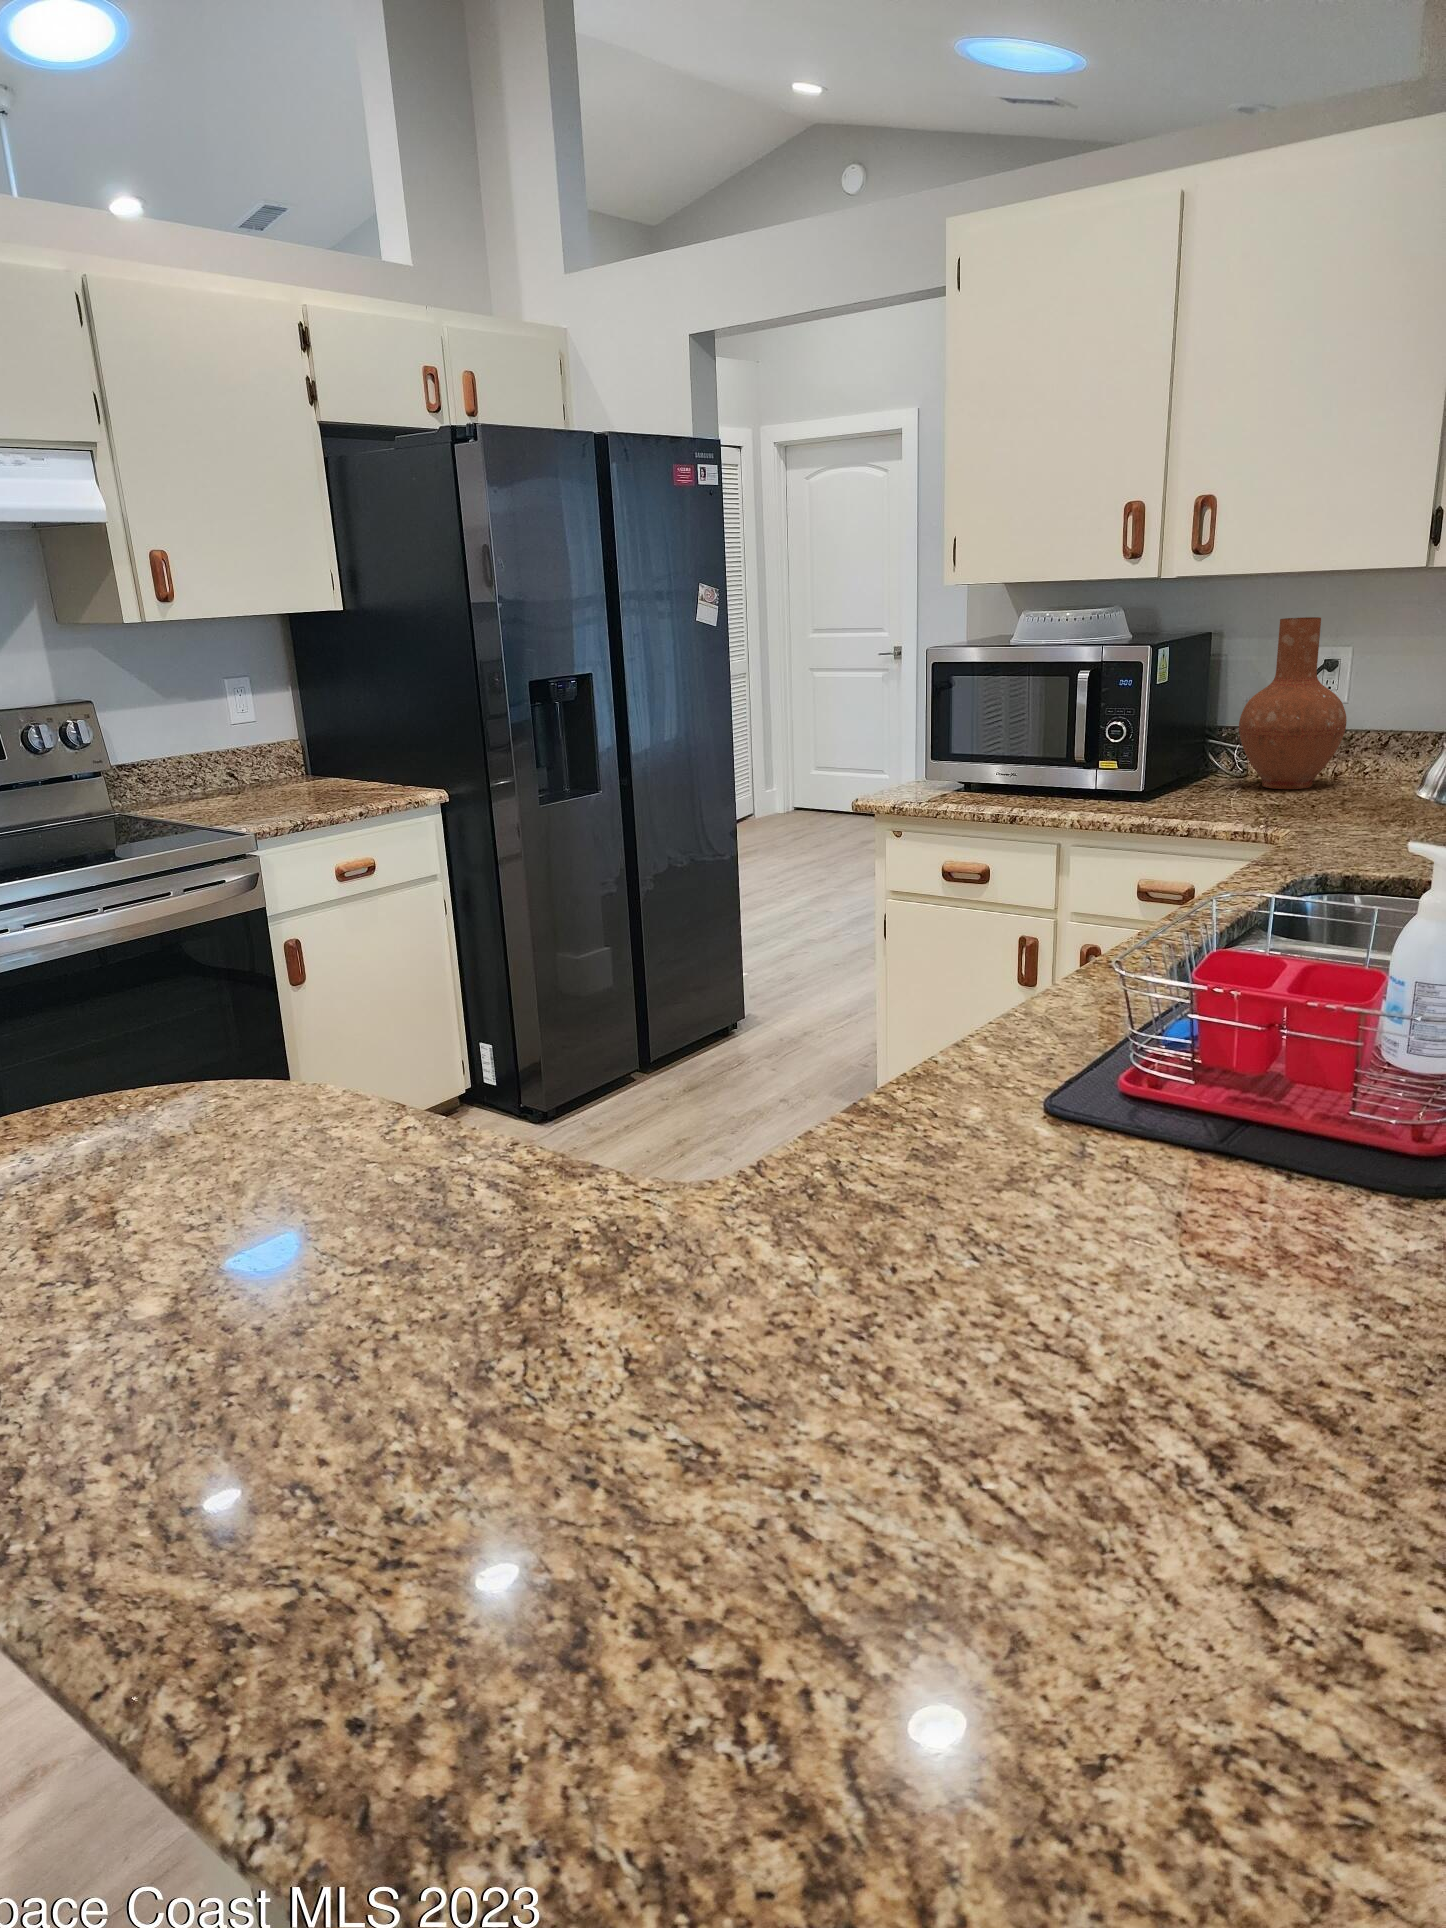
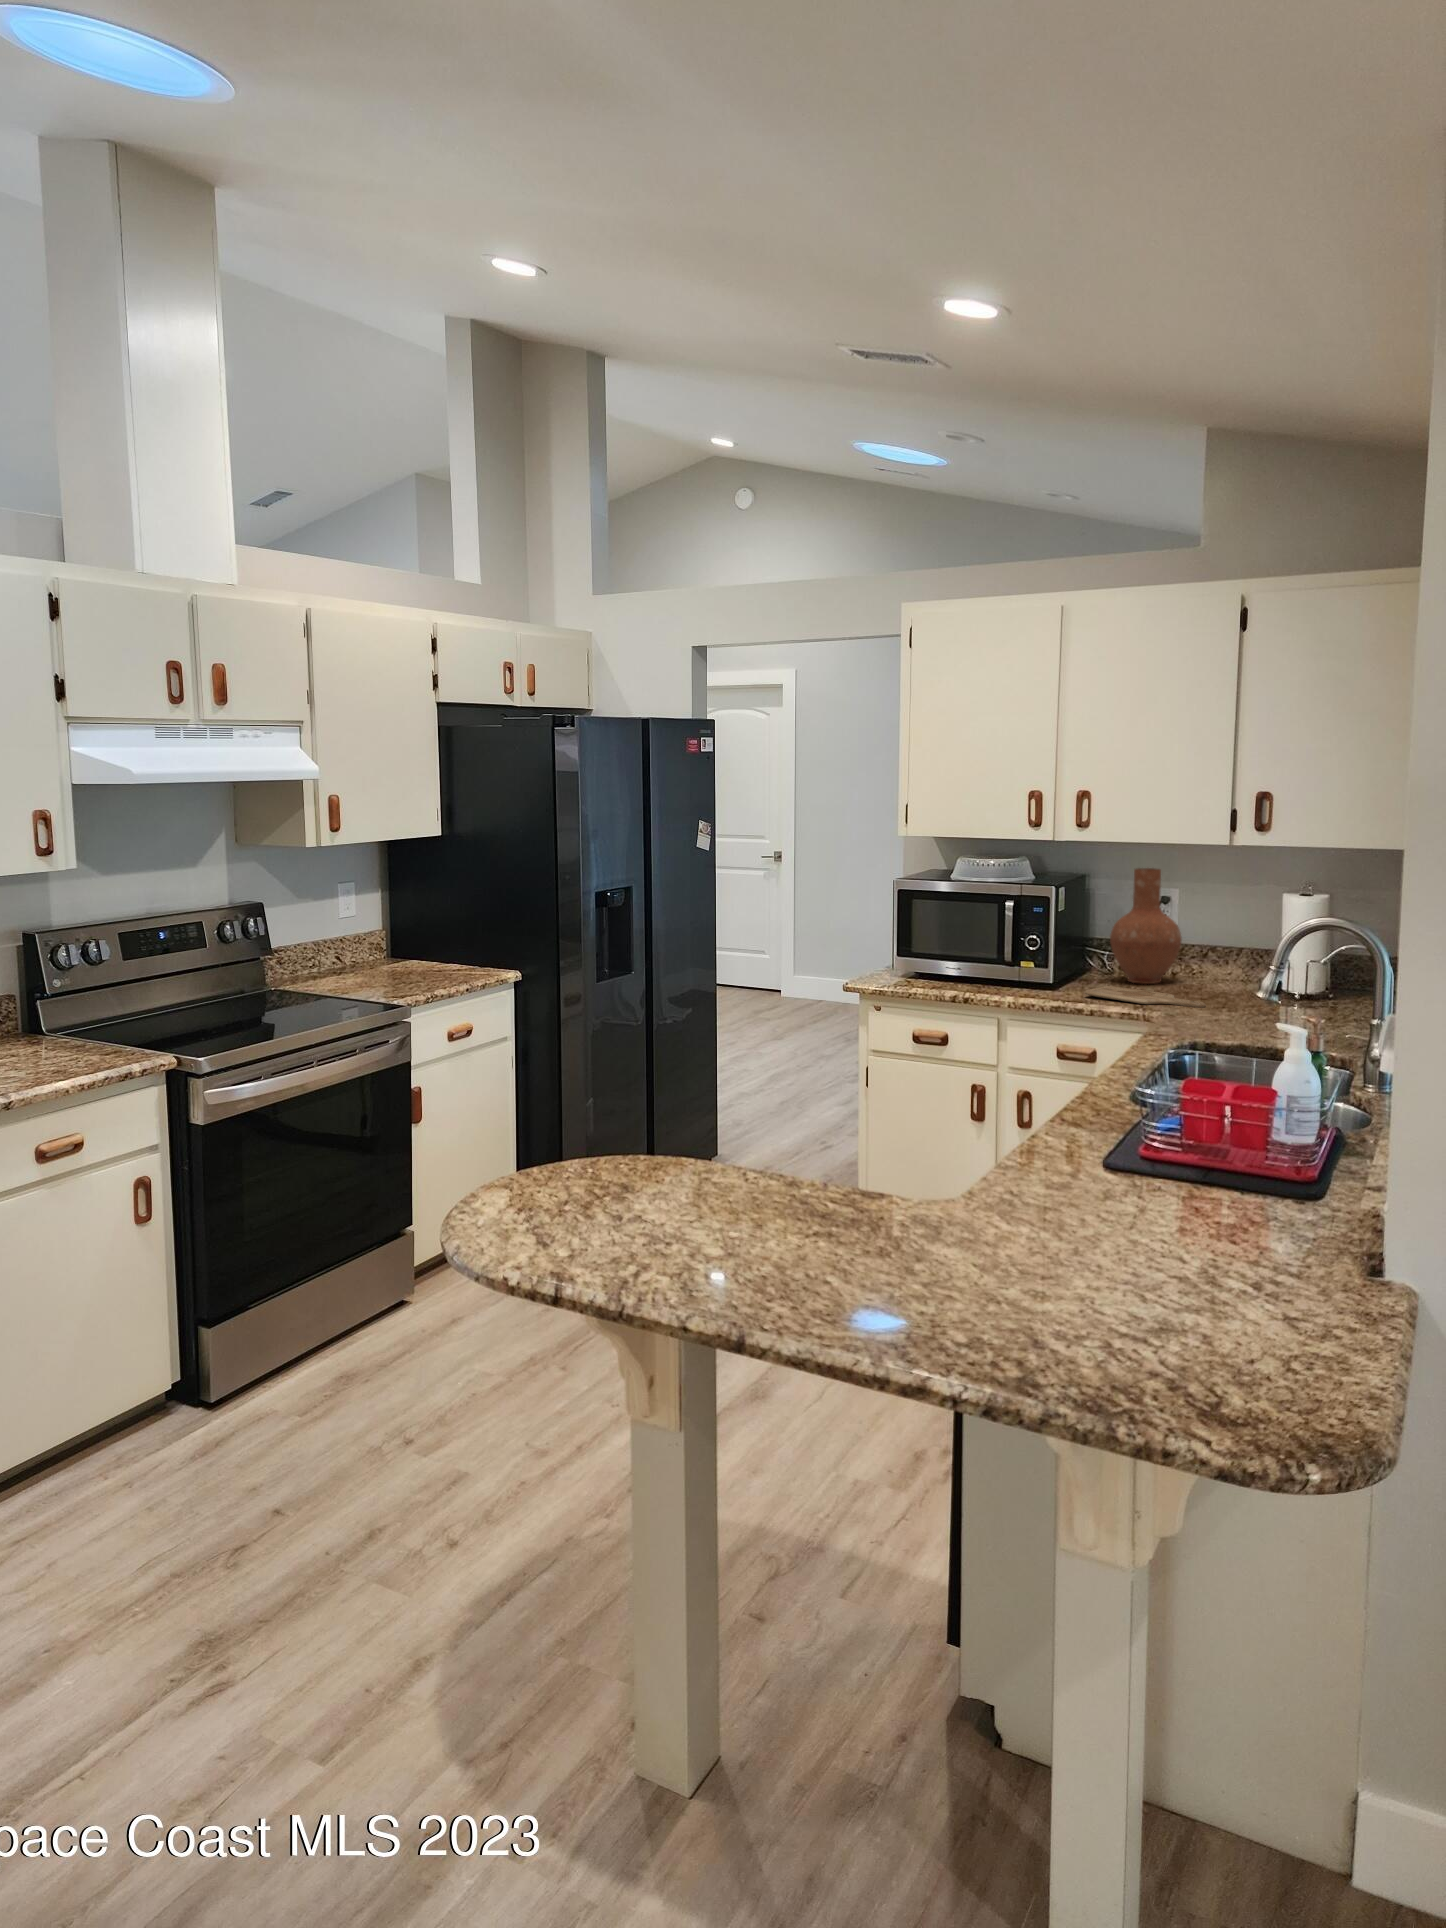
cutting board: none [1185,794,1364,825] -> present [1084,986,1206,1008]

